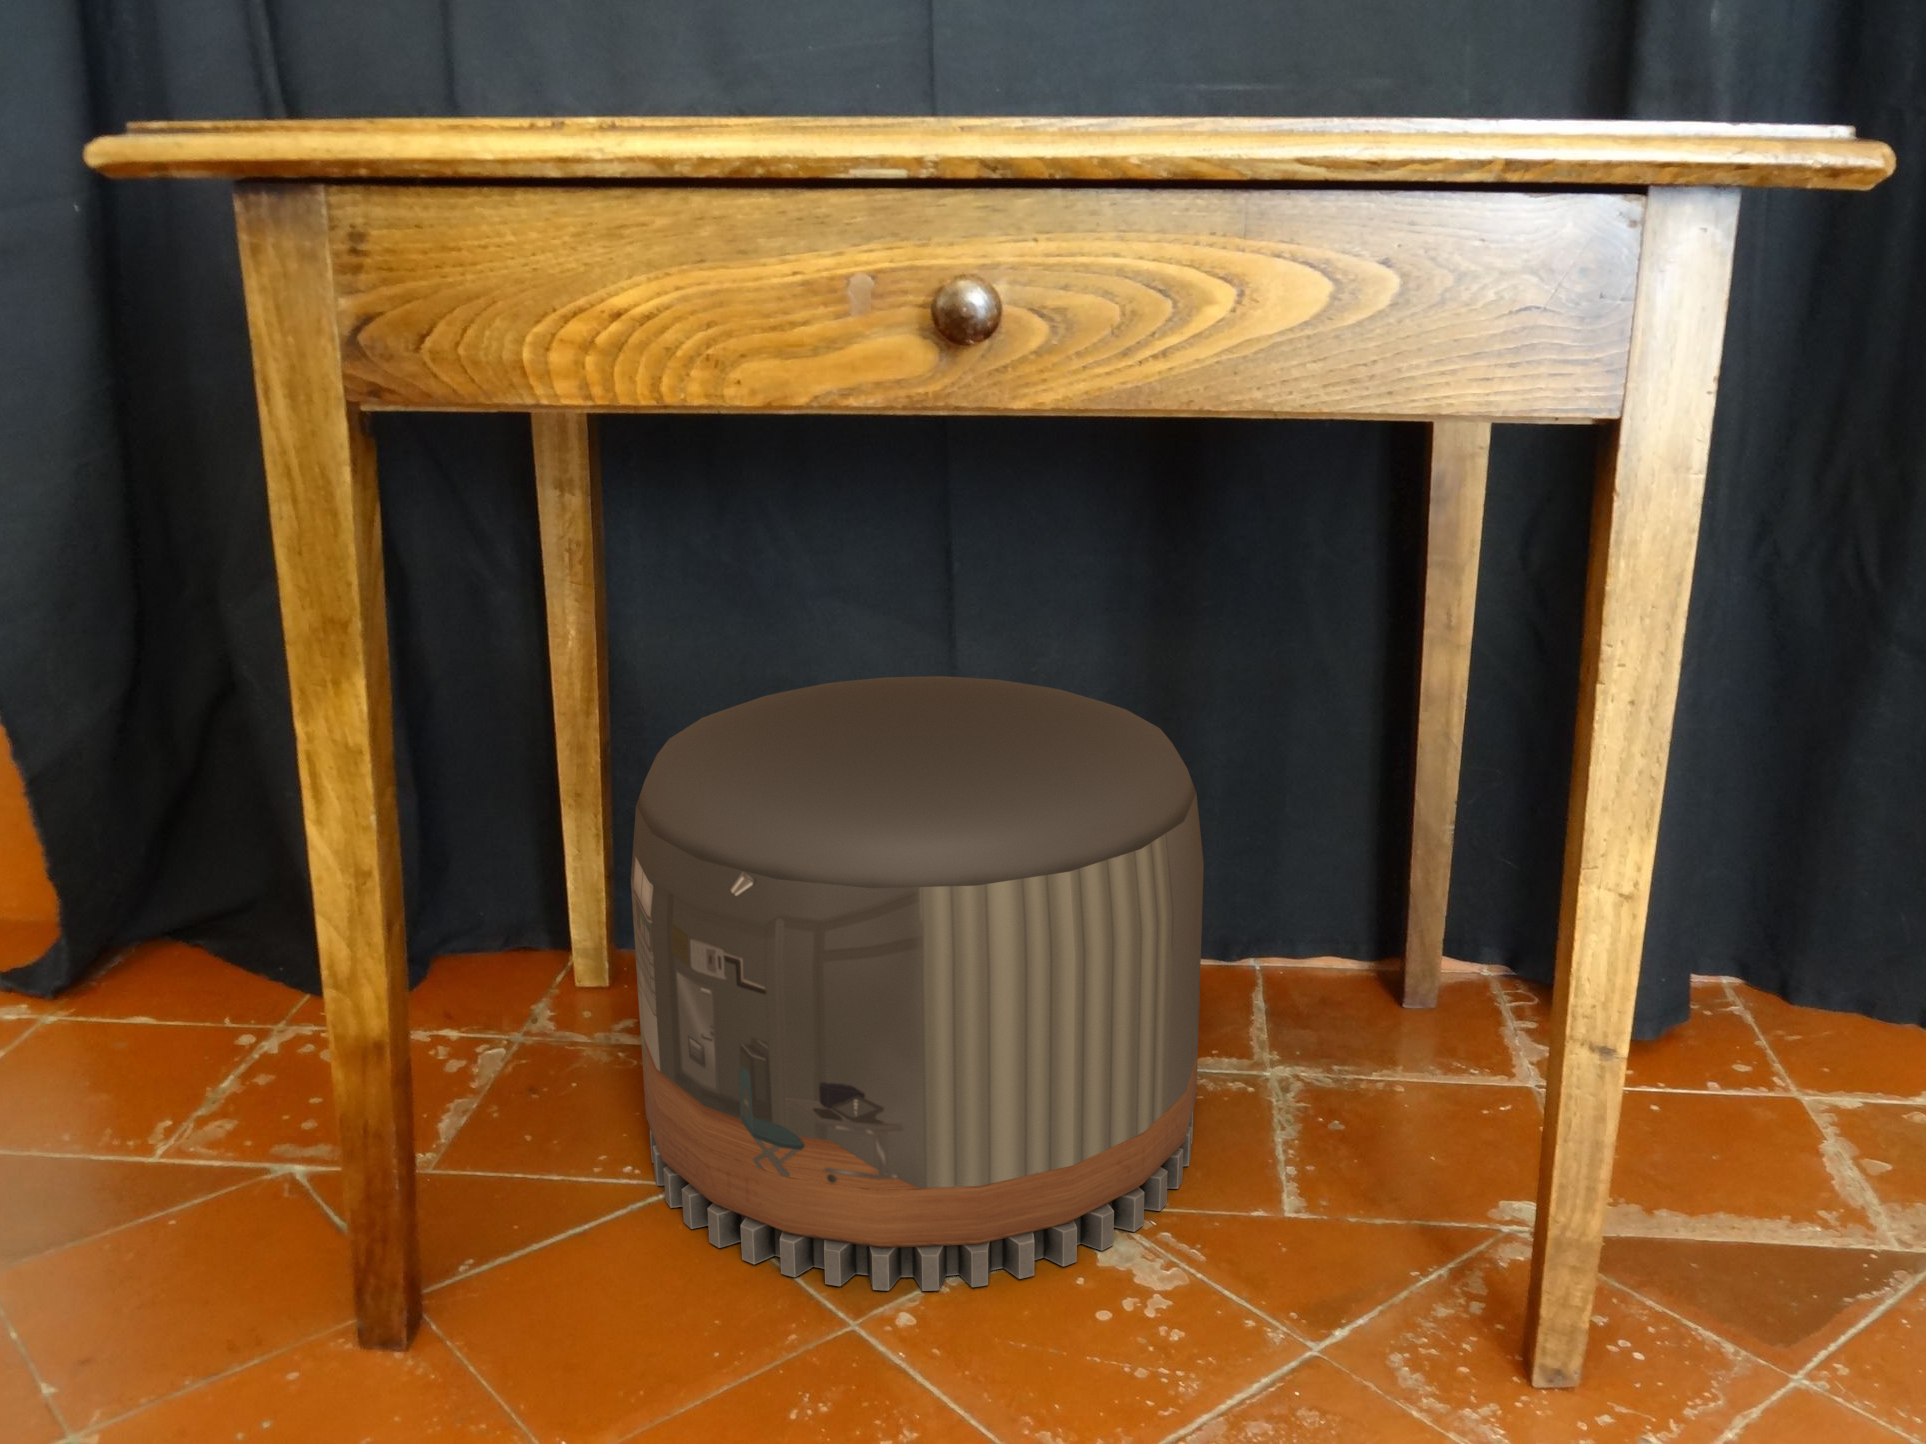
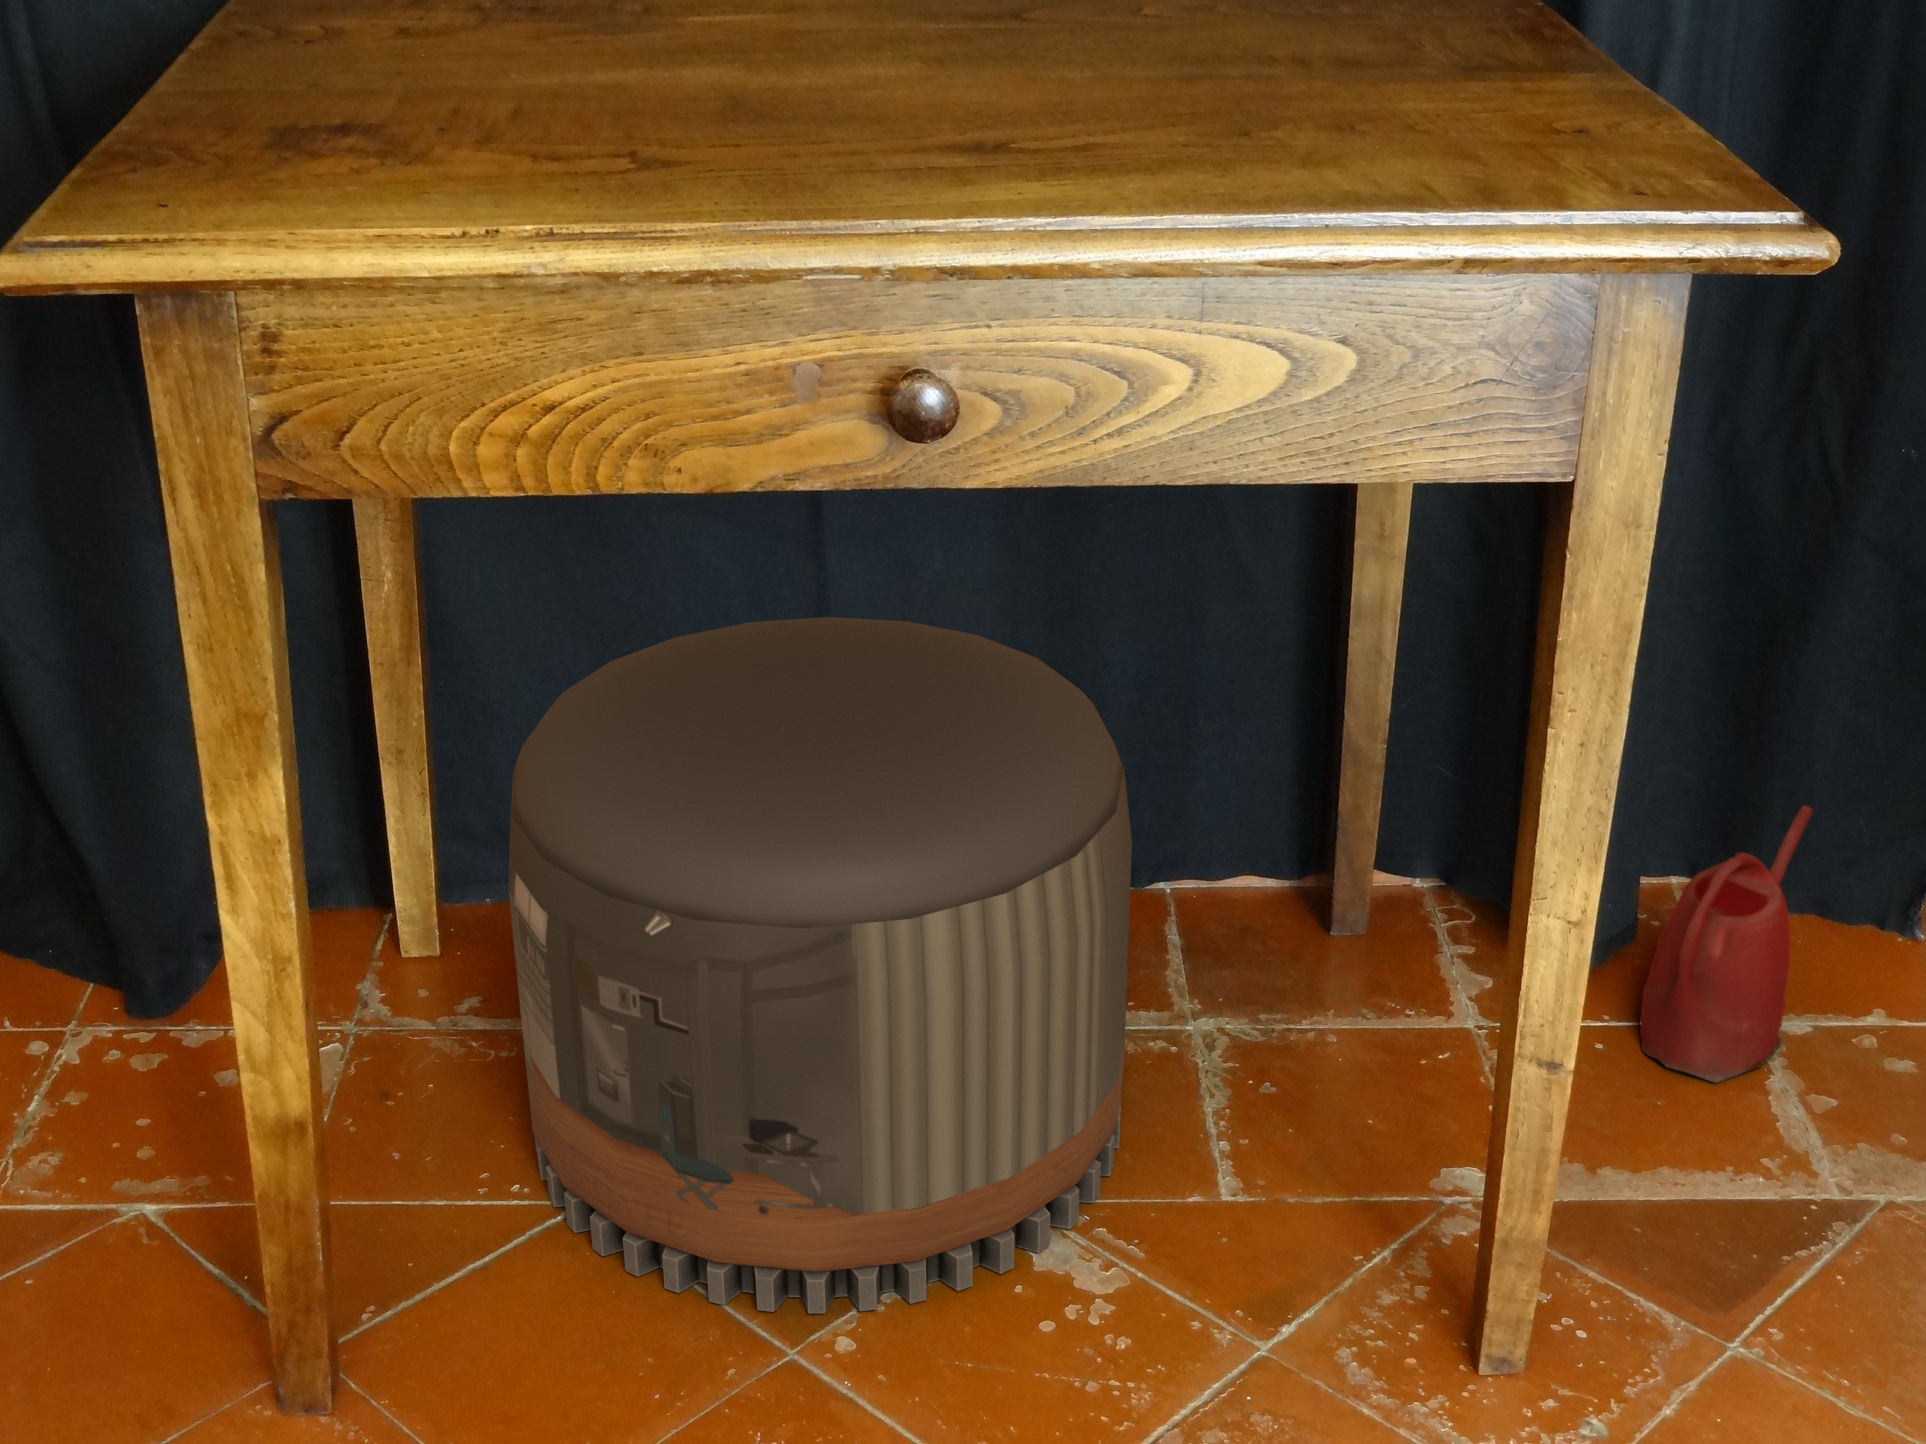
watering can: none [1692,895,1852,1143] -> present [1640,806,1813,1083]

